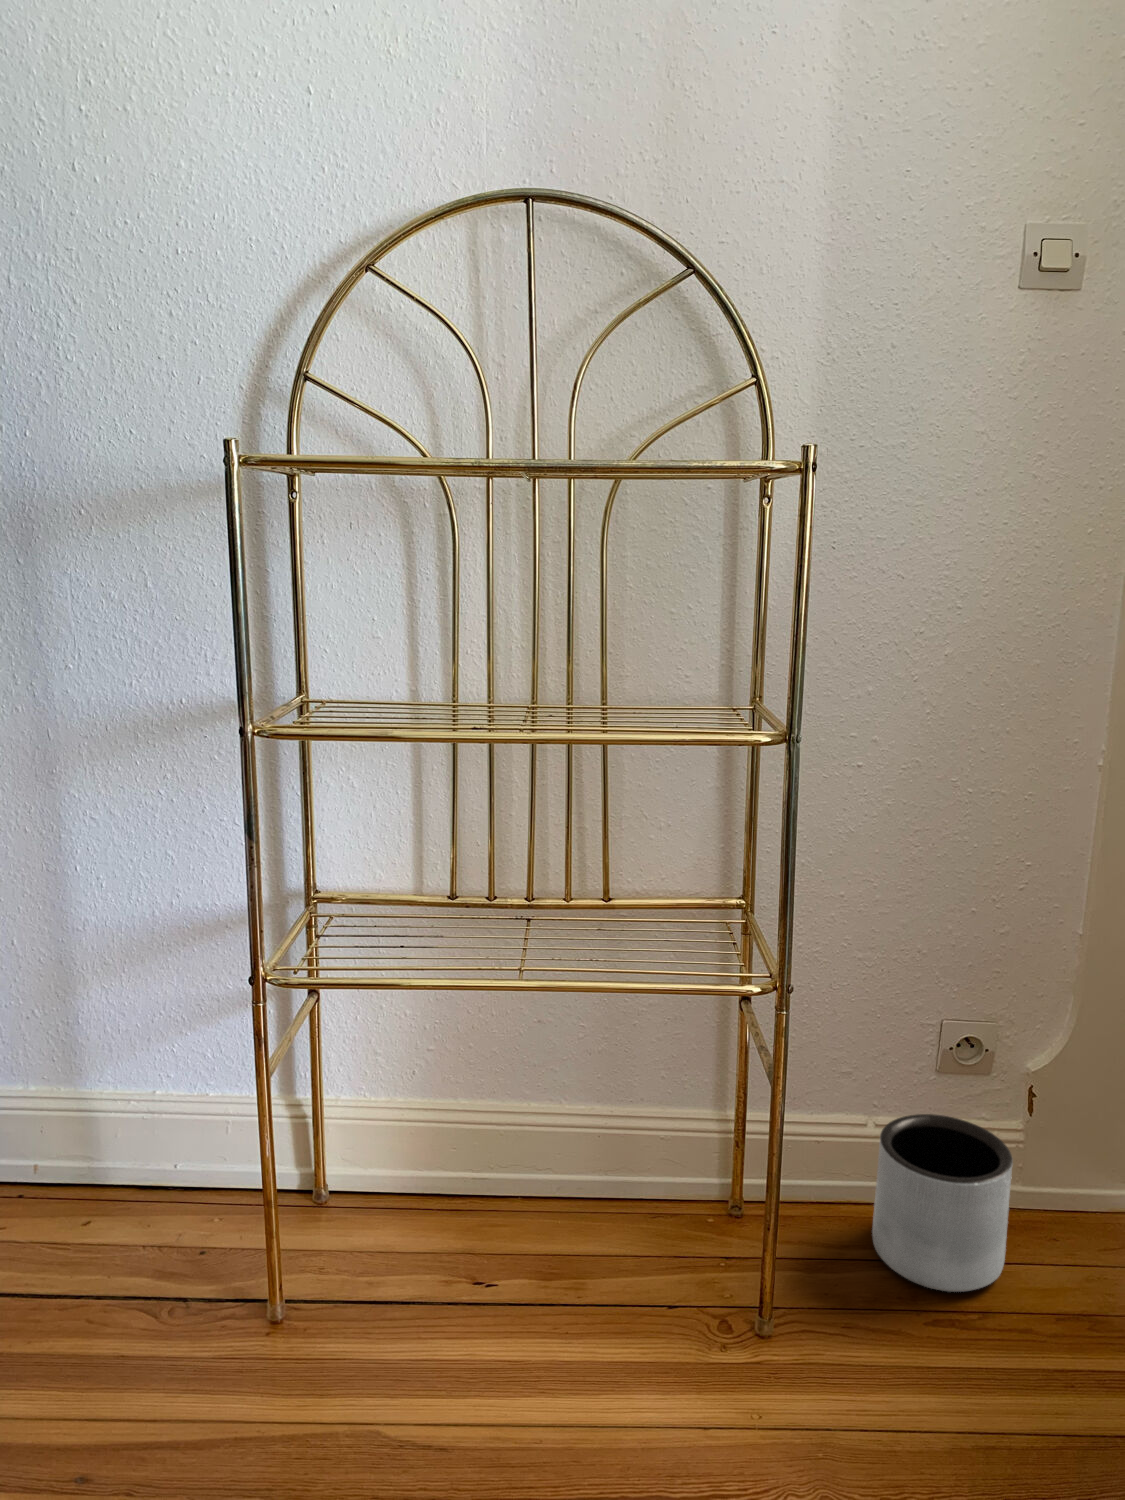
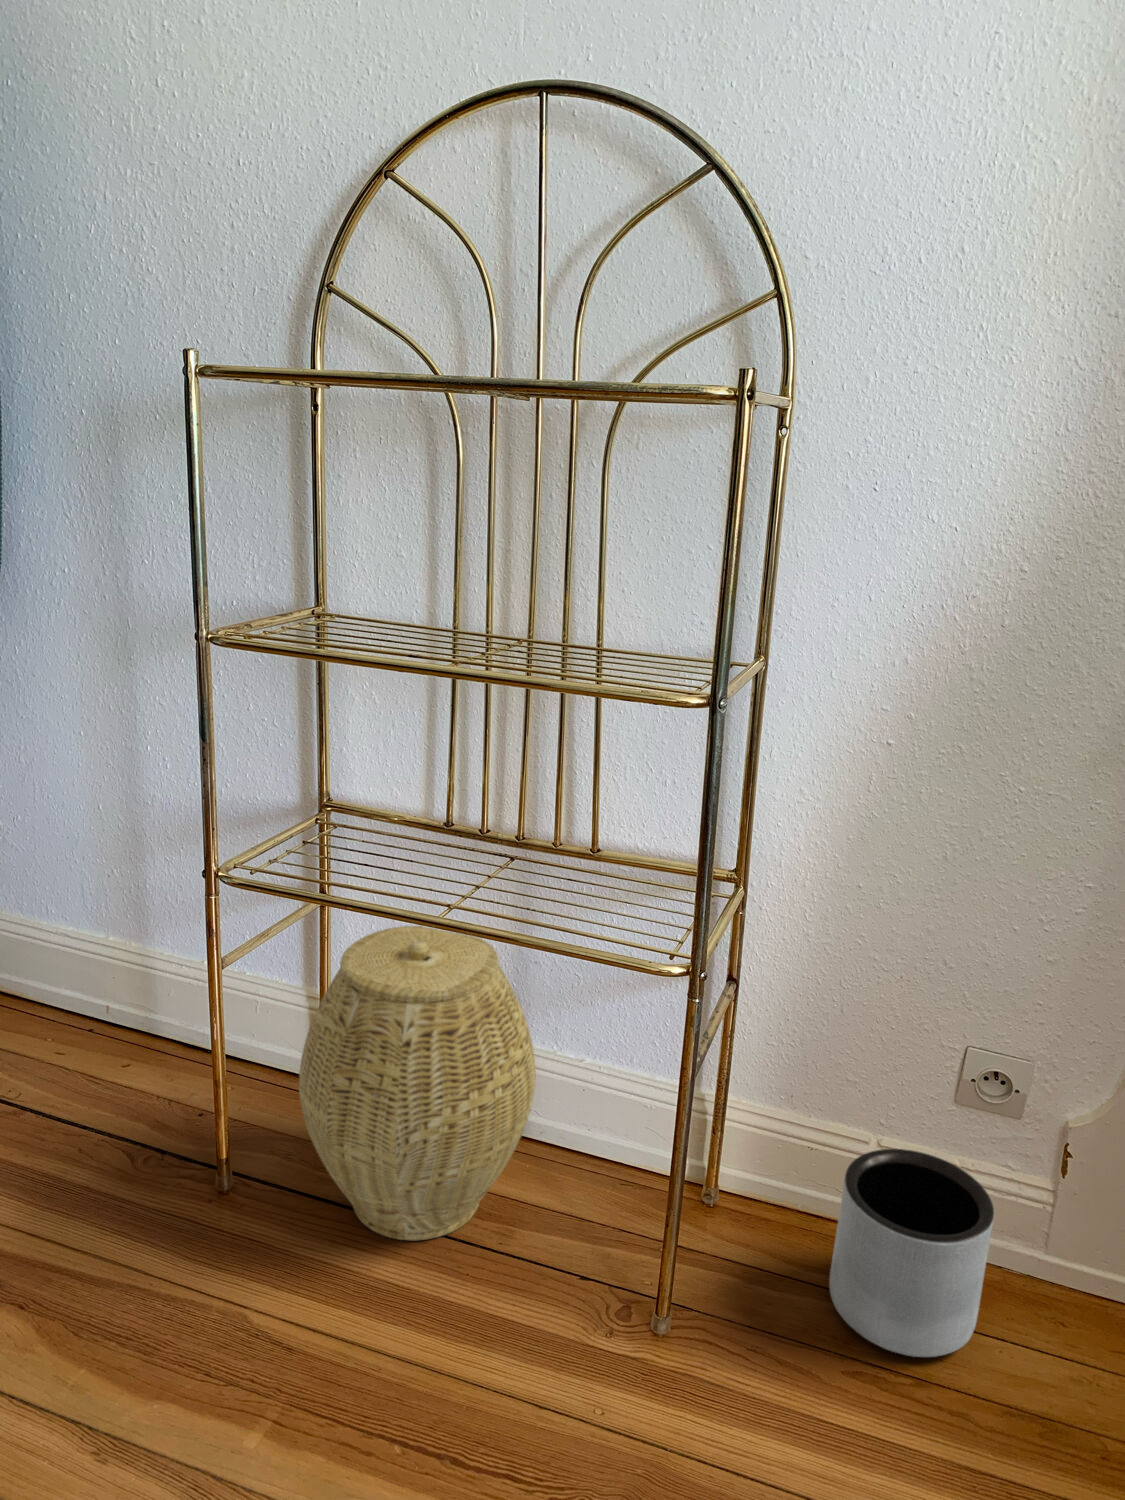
woven basket: none [356,997,592,1319] -> present [299,926,536,1241]

